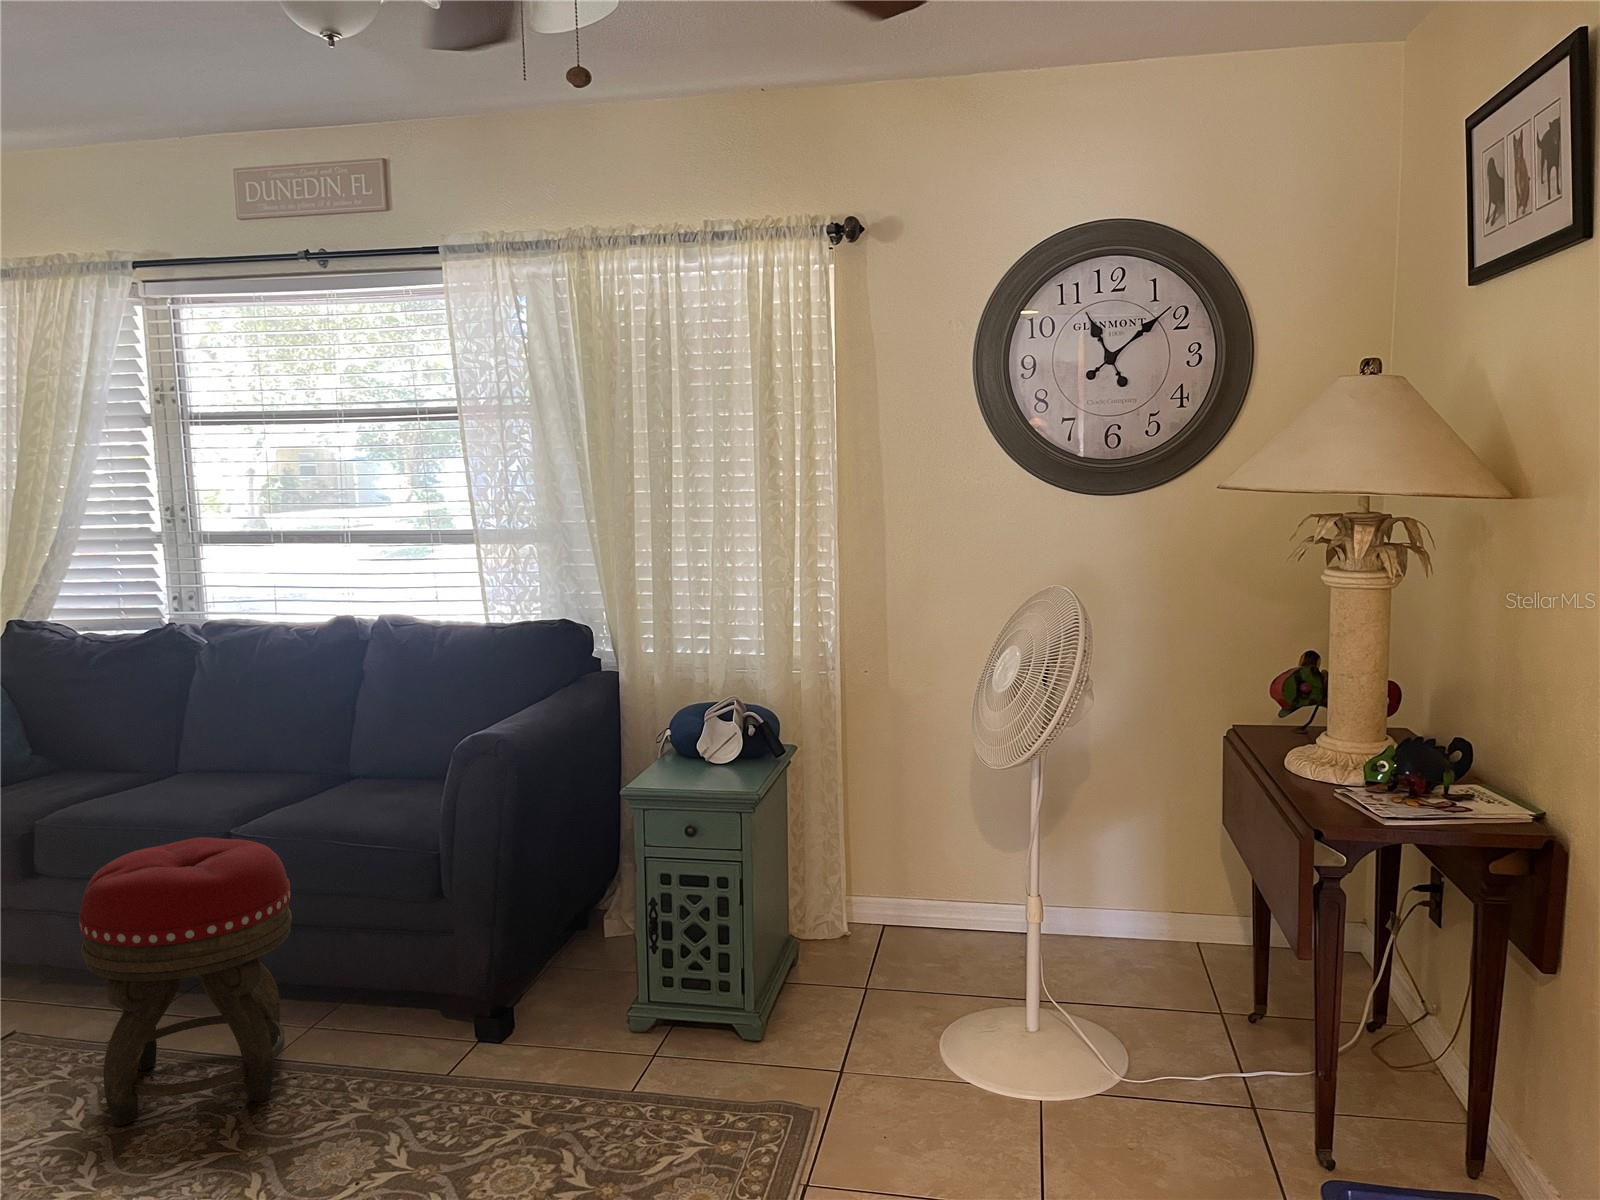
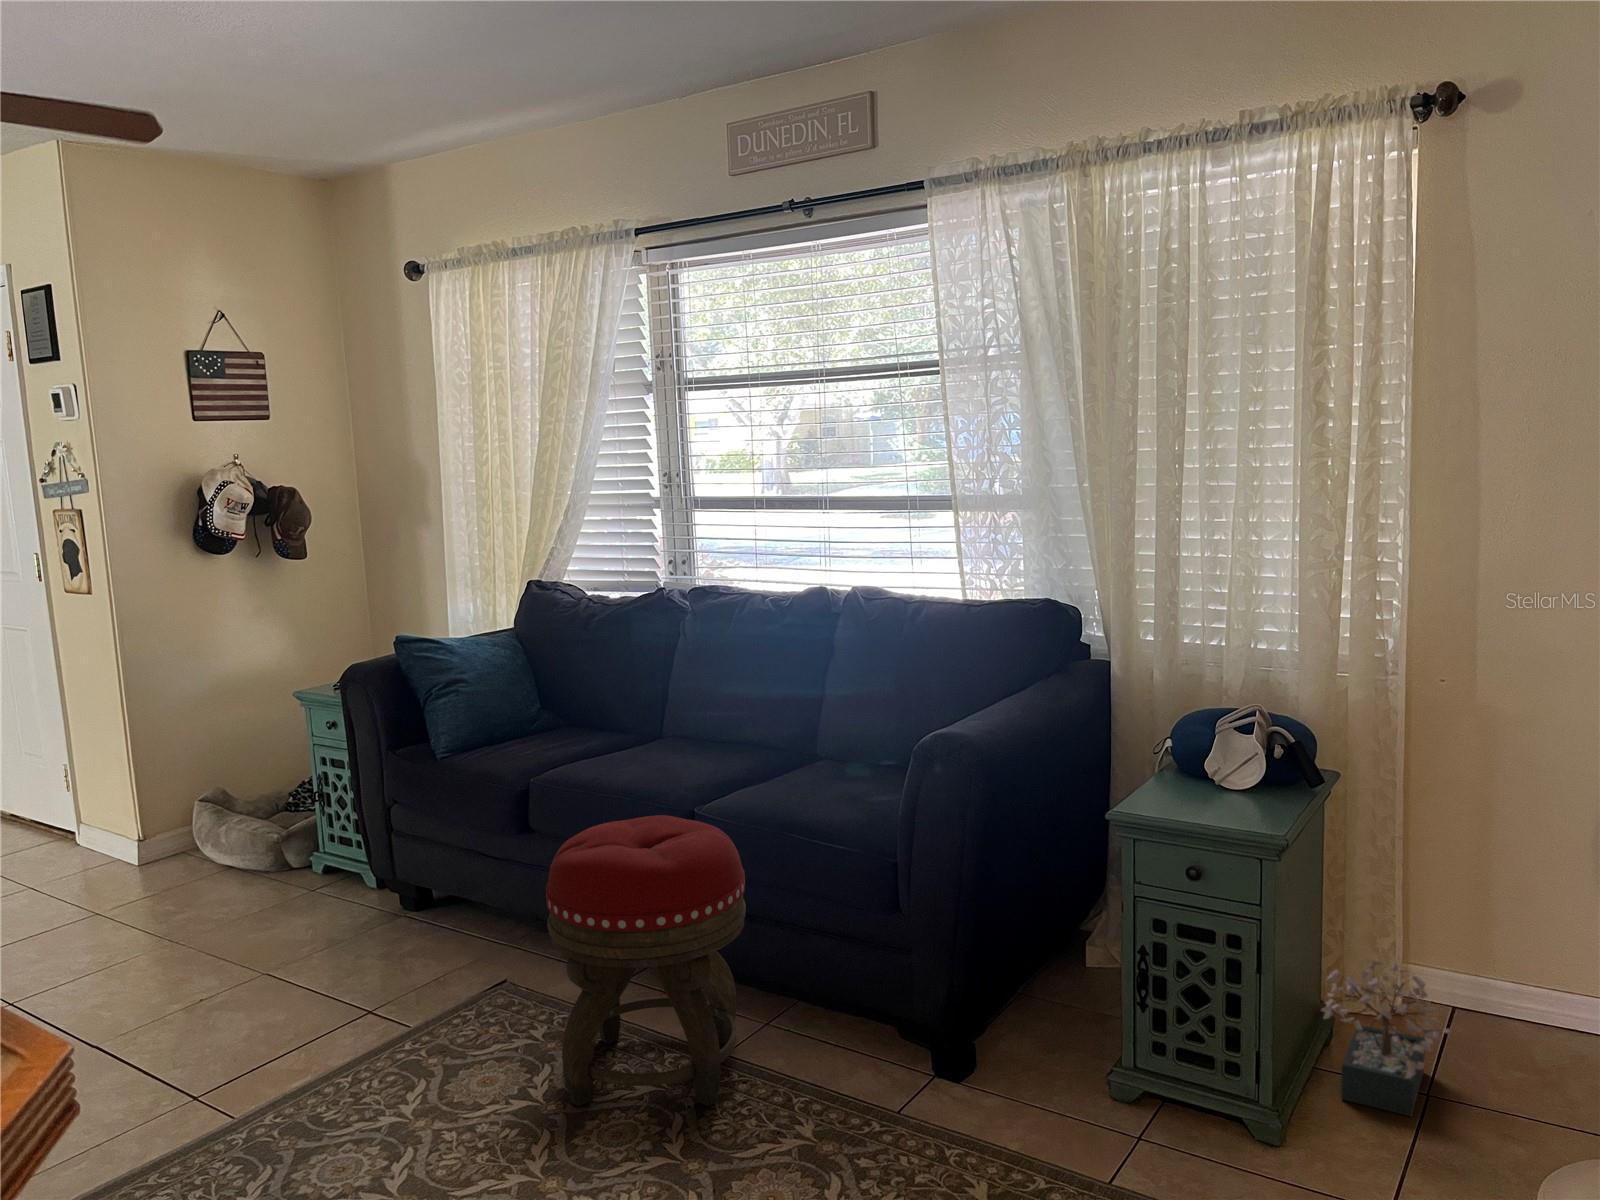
decorative plant: none [788,894,880,1007] -> present [1321,961,1451,1116]

